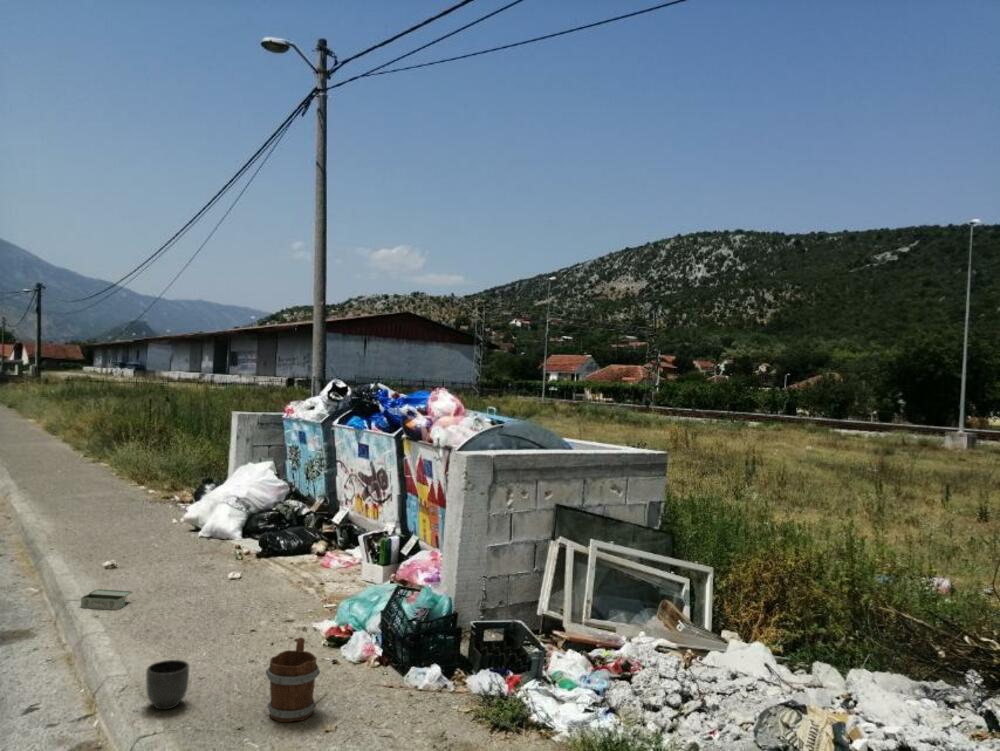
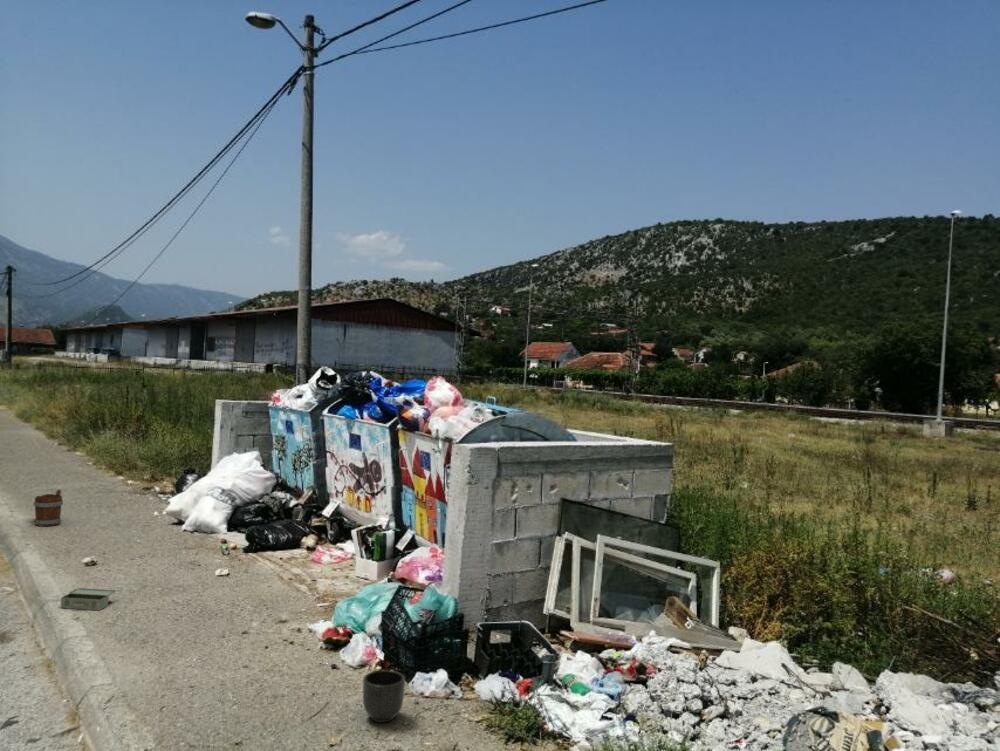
bucket: present [266,637,320,722] -> present [34,490,63,526]
planter: present [146,660,189,709] -> present [363,670,405,723]

